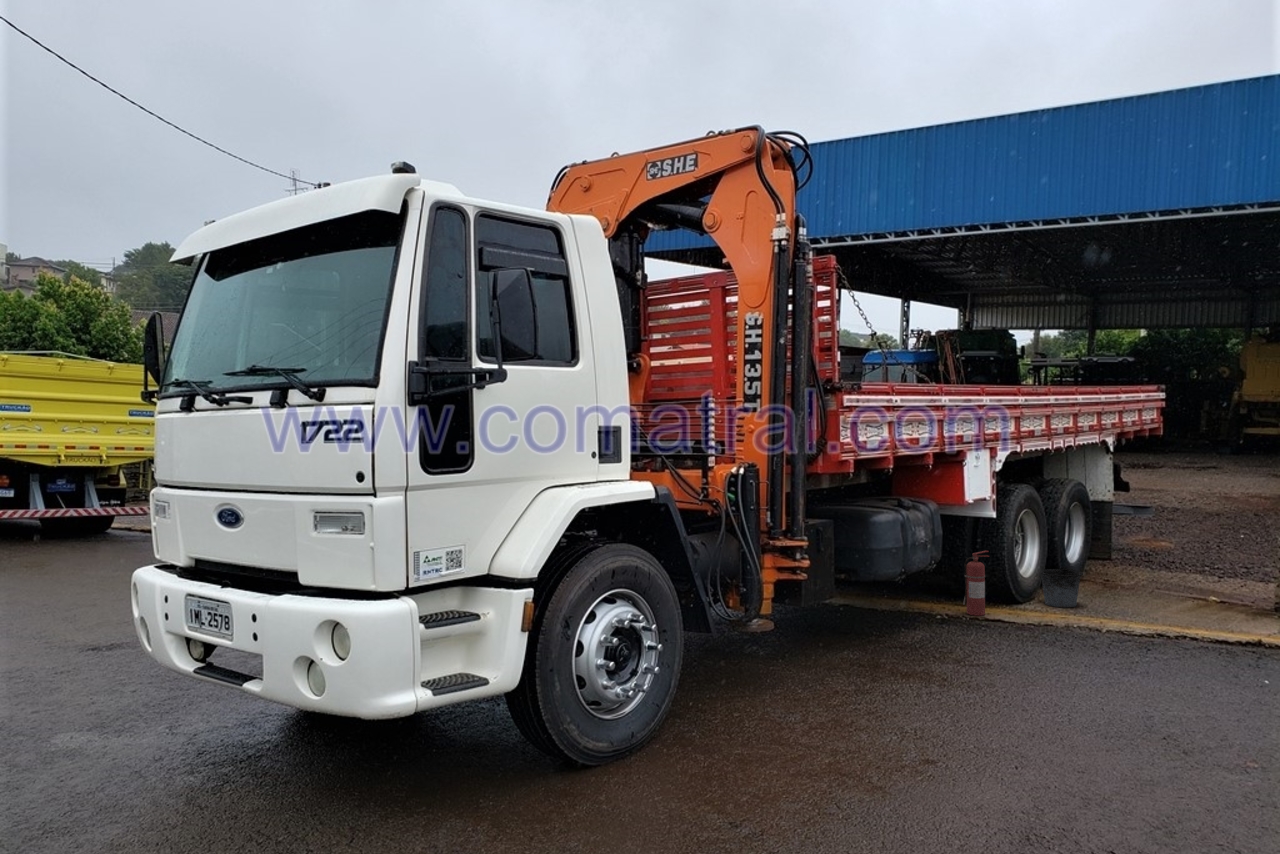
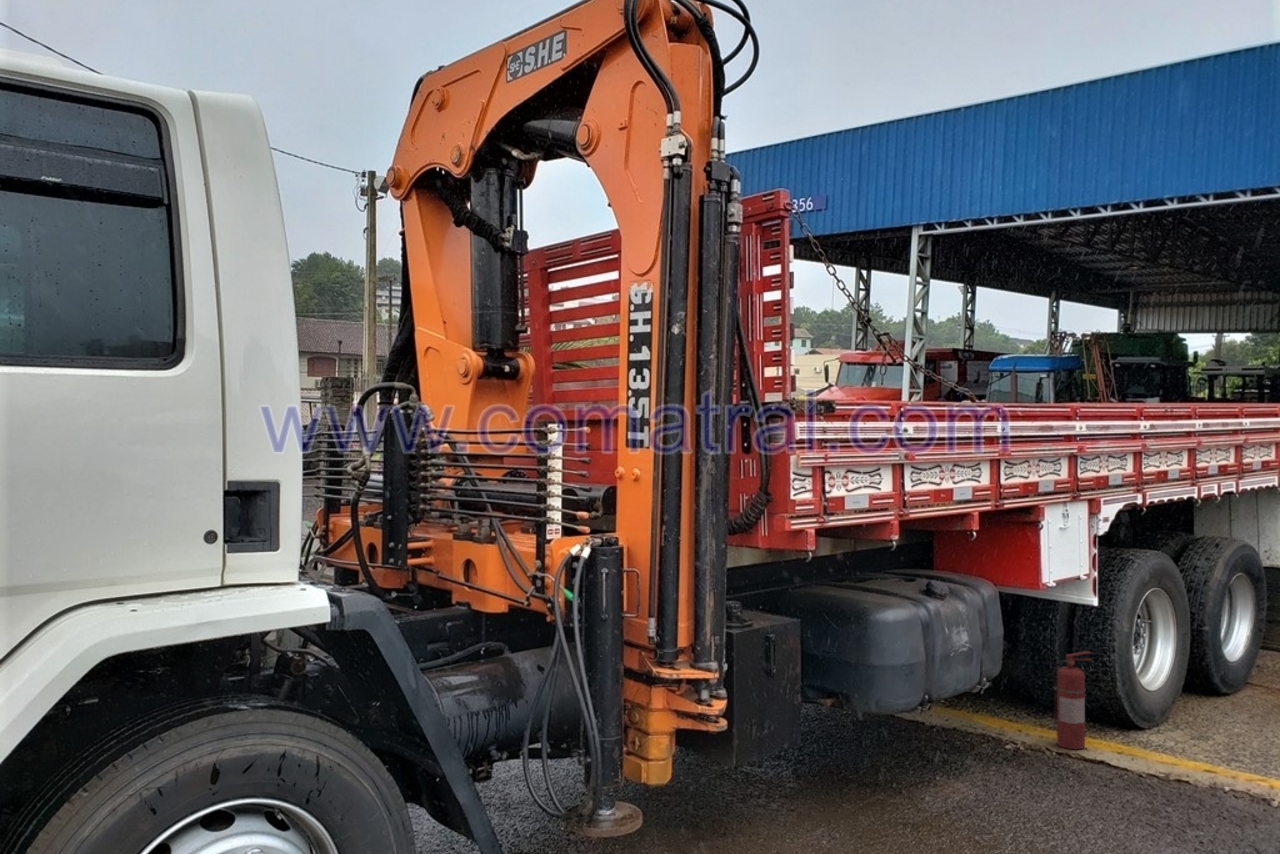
bucket: present [1040,567,1083,607] -> none [1176,675,1245,740]

